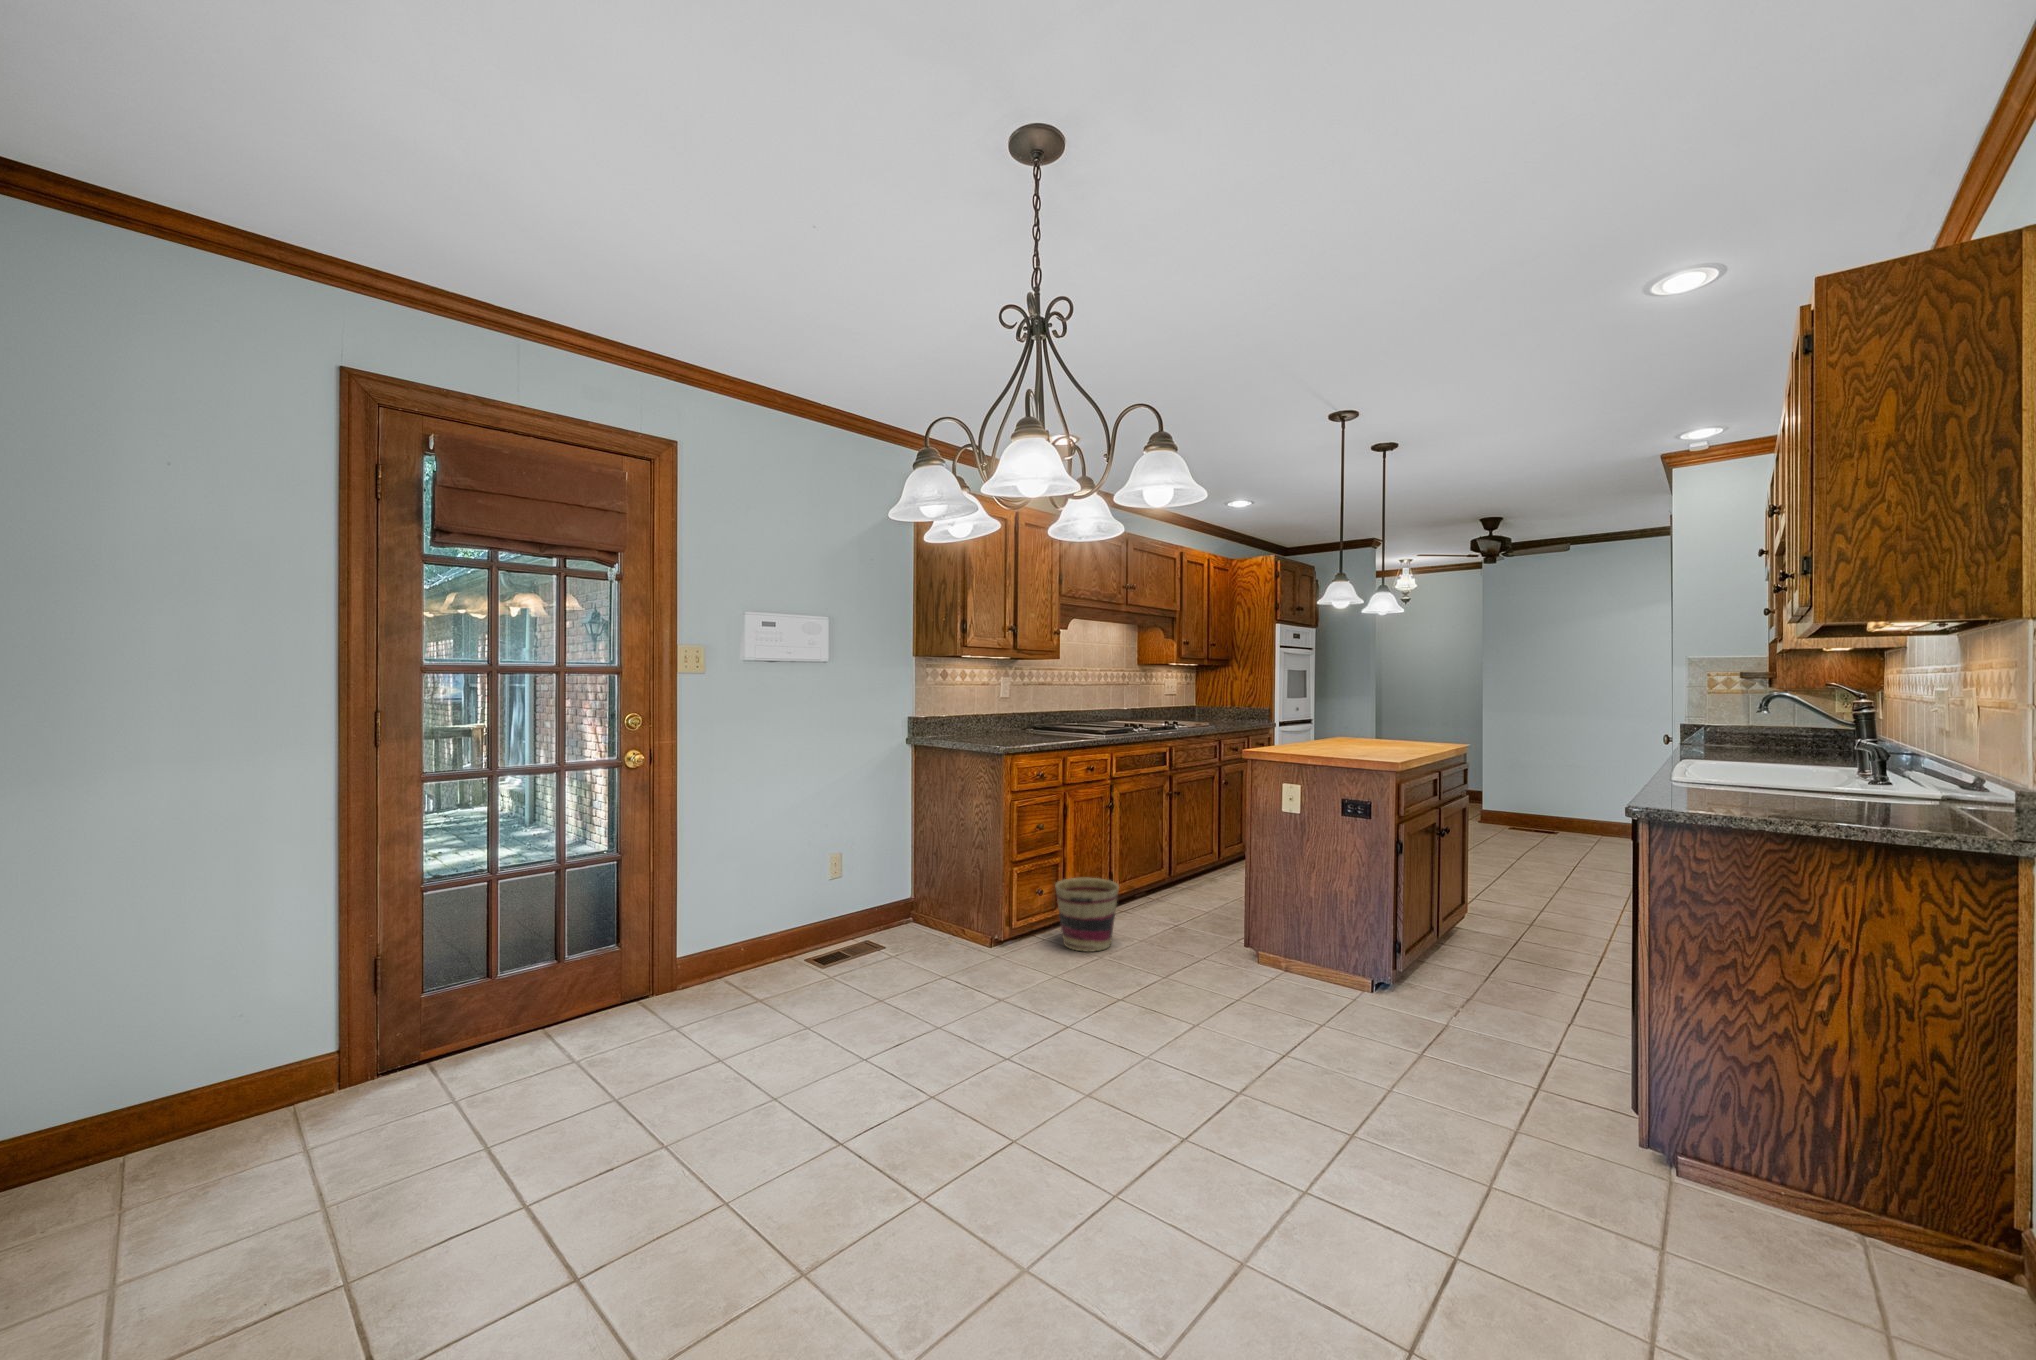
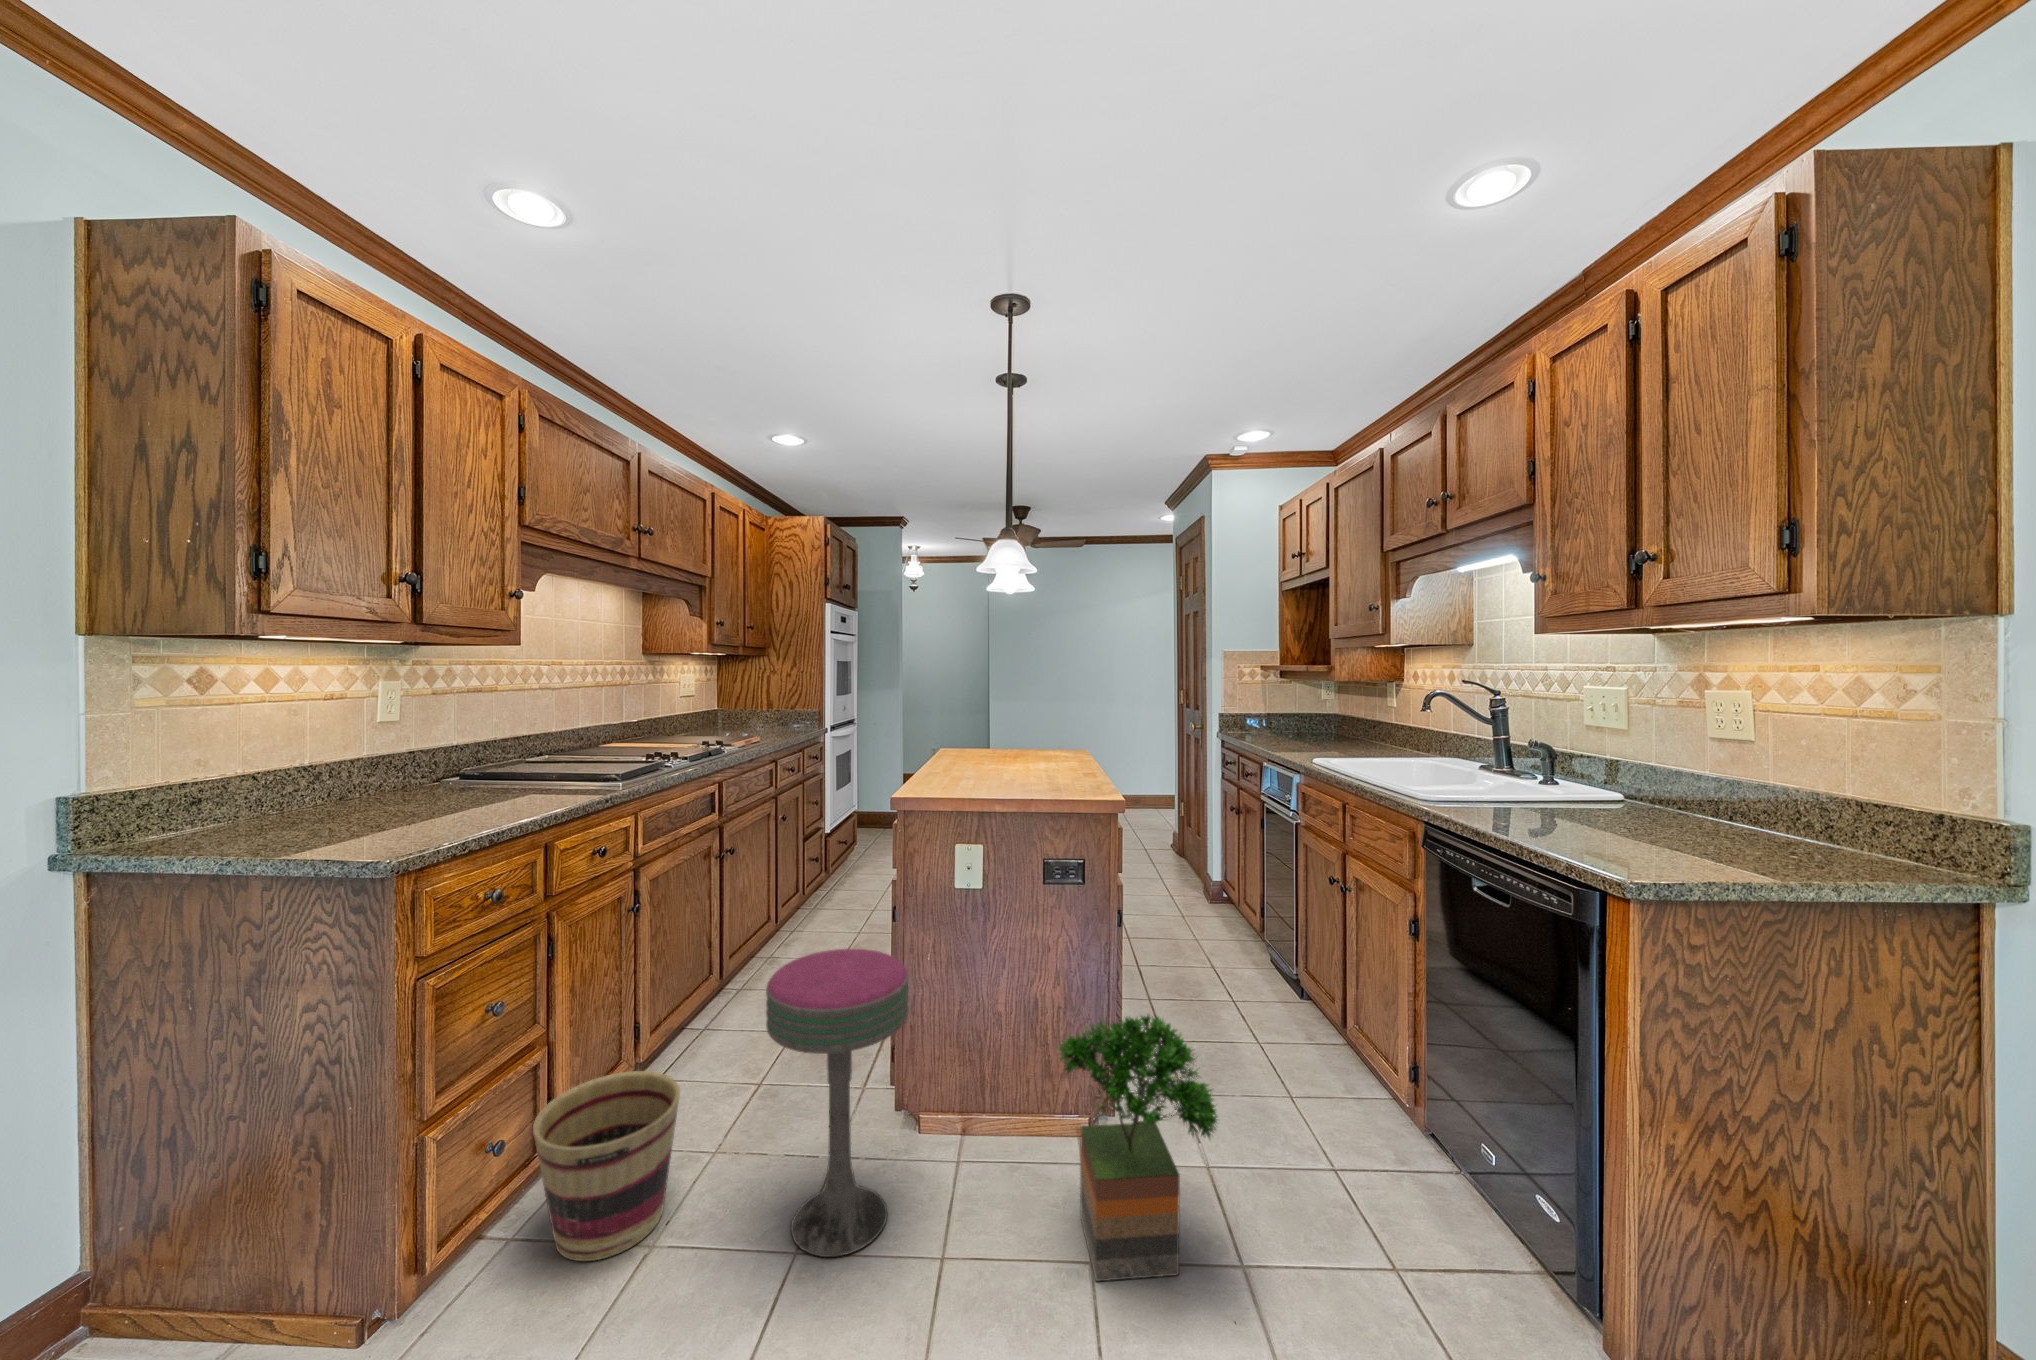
bar stool: none [1153,826,1229,977] -> present [766,949,909,1257]
potted tree: none [1301,876,1396,1026] -> present [1058,1015,1217,1281]

